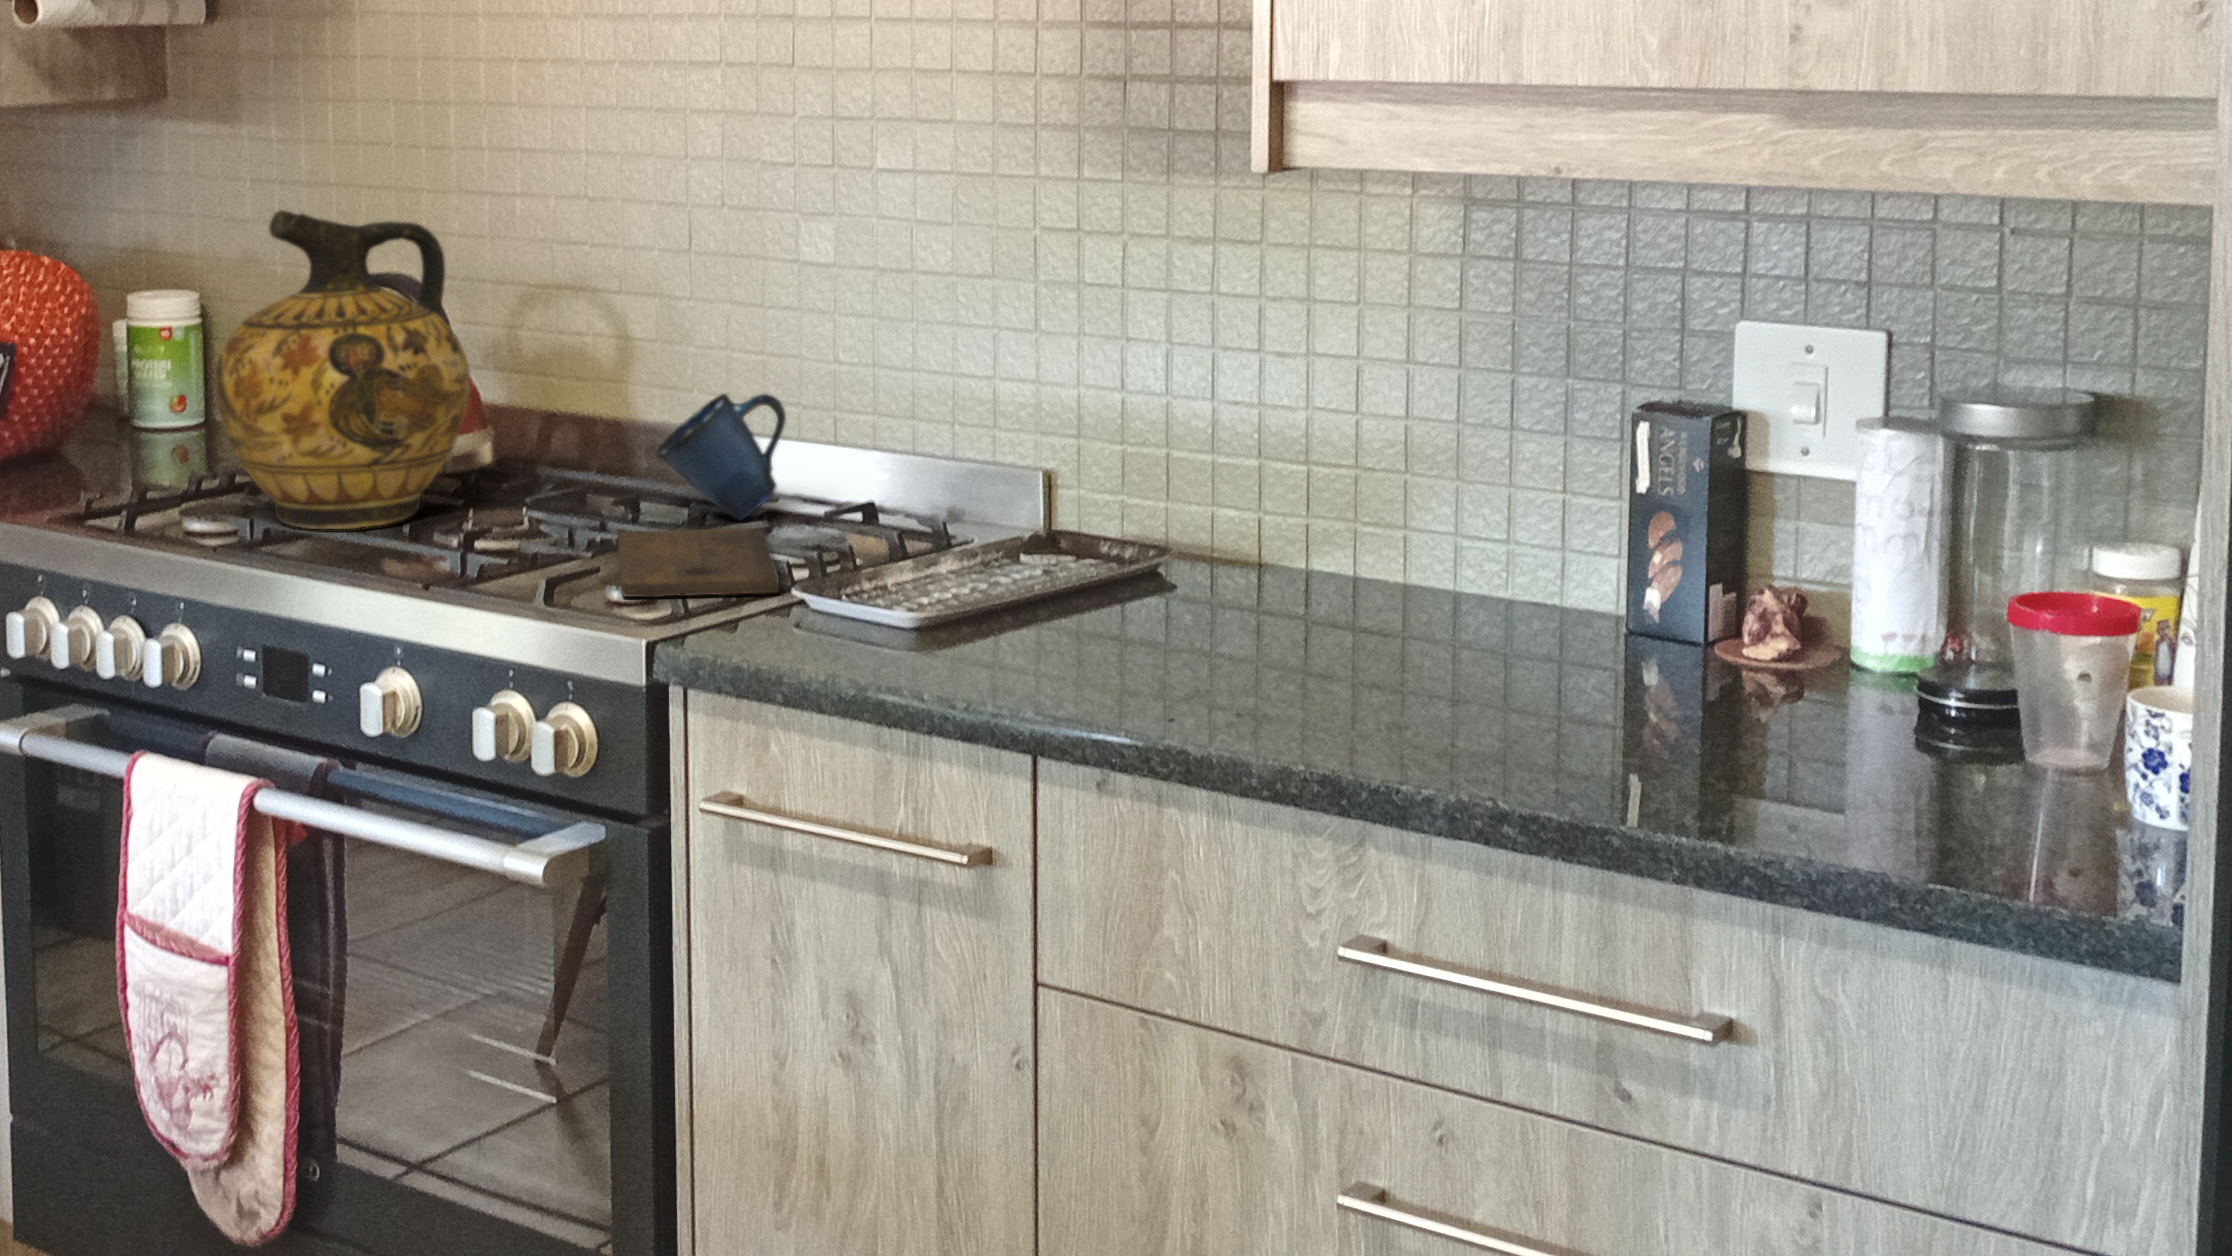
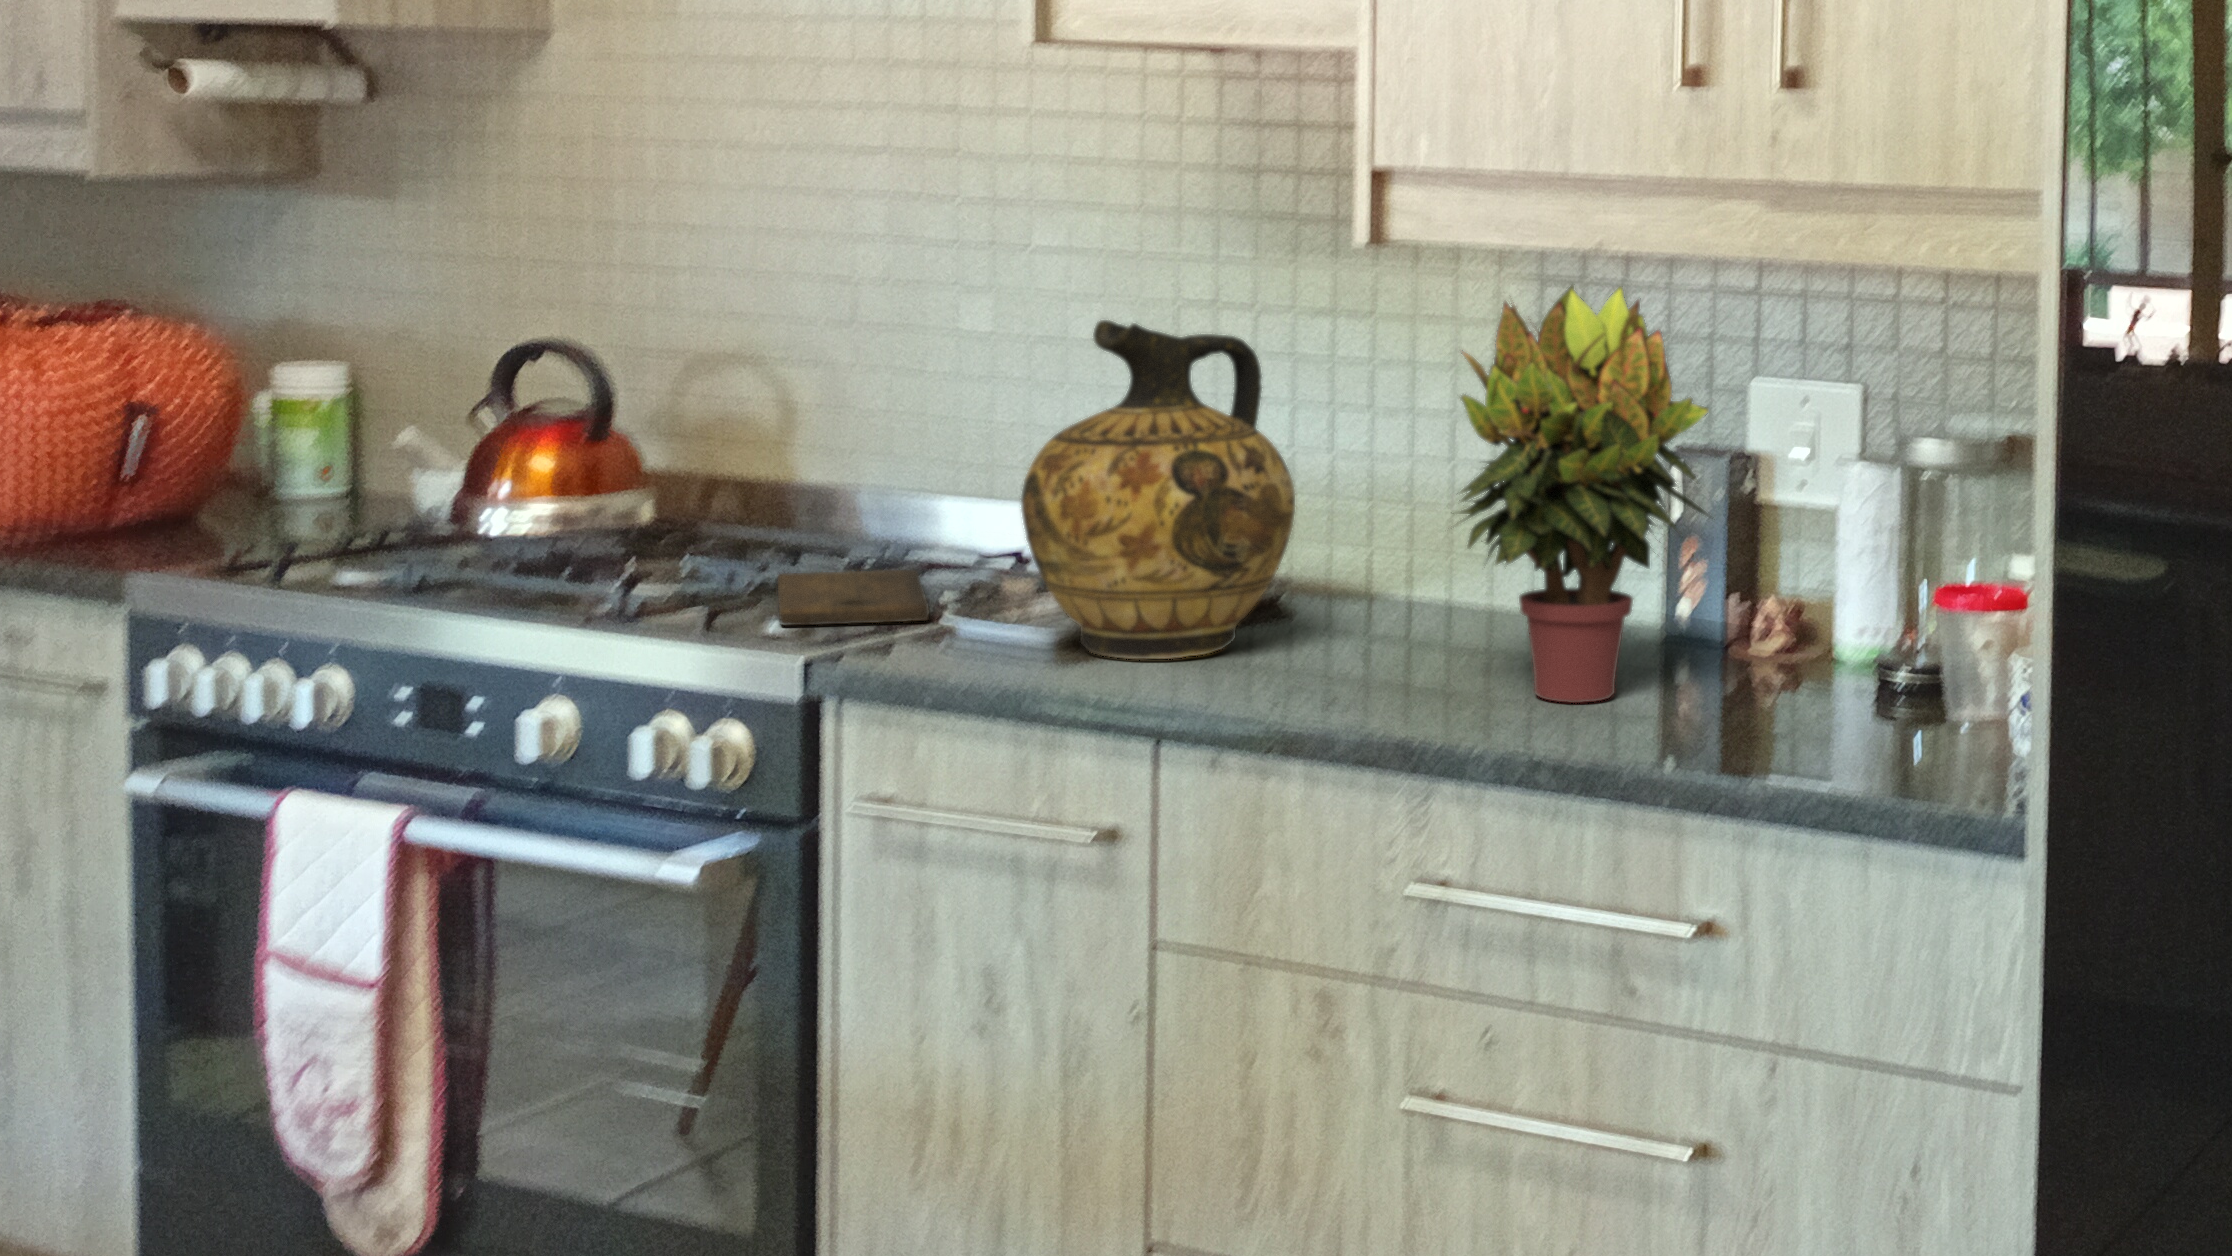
ceramic jug: present [214,210,470,529] -> present [1021,320,1295,659]
potted plant: none [1373,218,1713,724] -> present [1459,286,1709,703]
mug: present [657,394,786,520] -> none [816,450,941,567]

